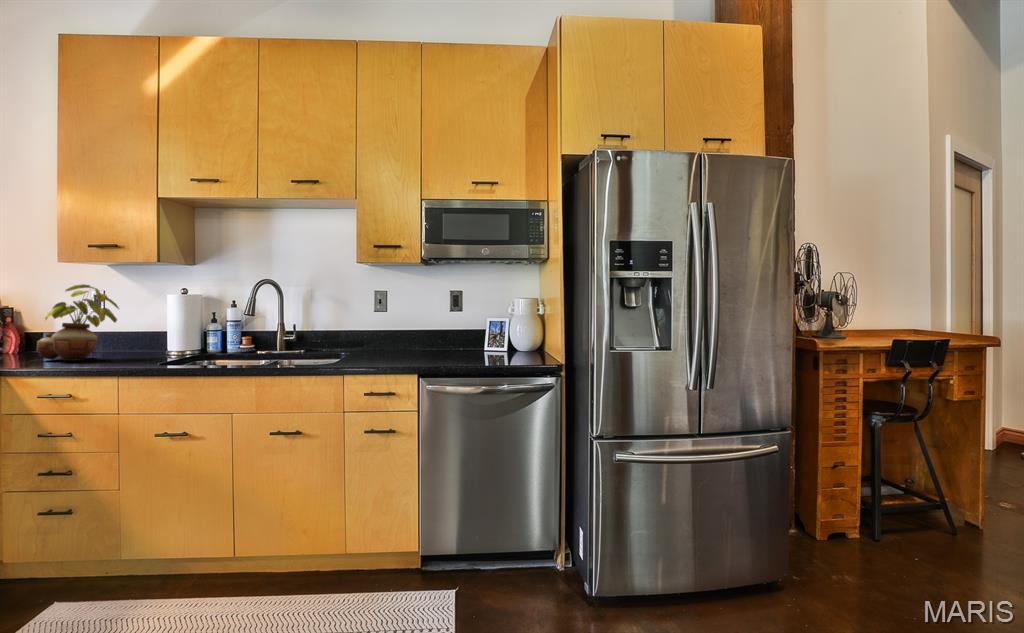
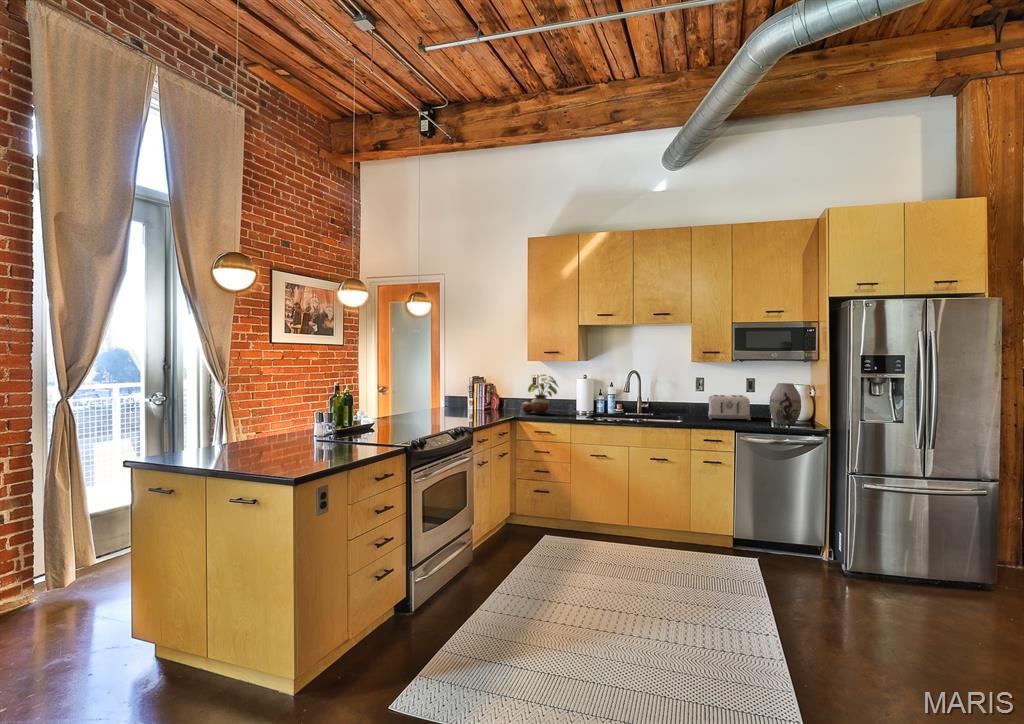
vase: none [479,294,524,360] -> present [769,383,801,425]
toaster: none [388,317,452,357] -> present [708,395,751,420]

